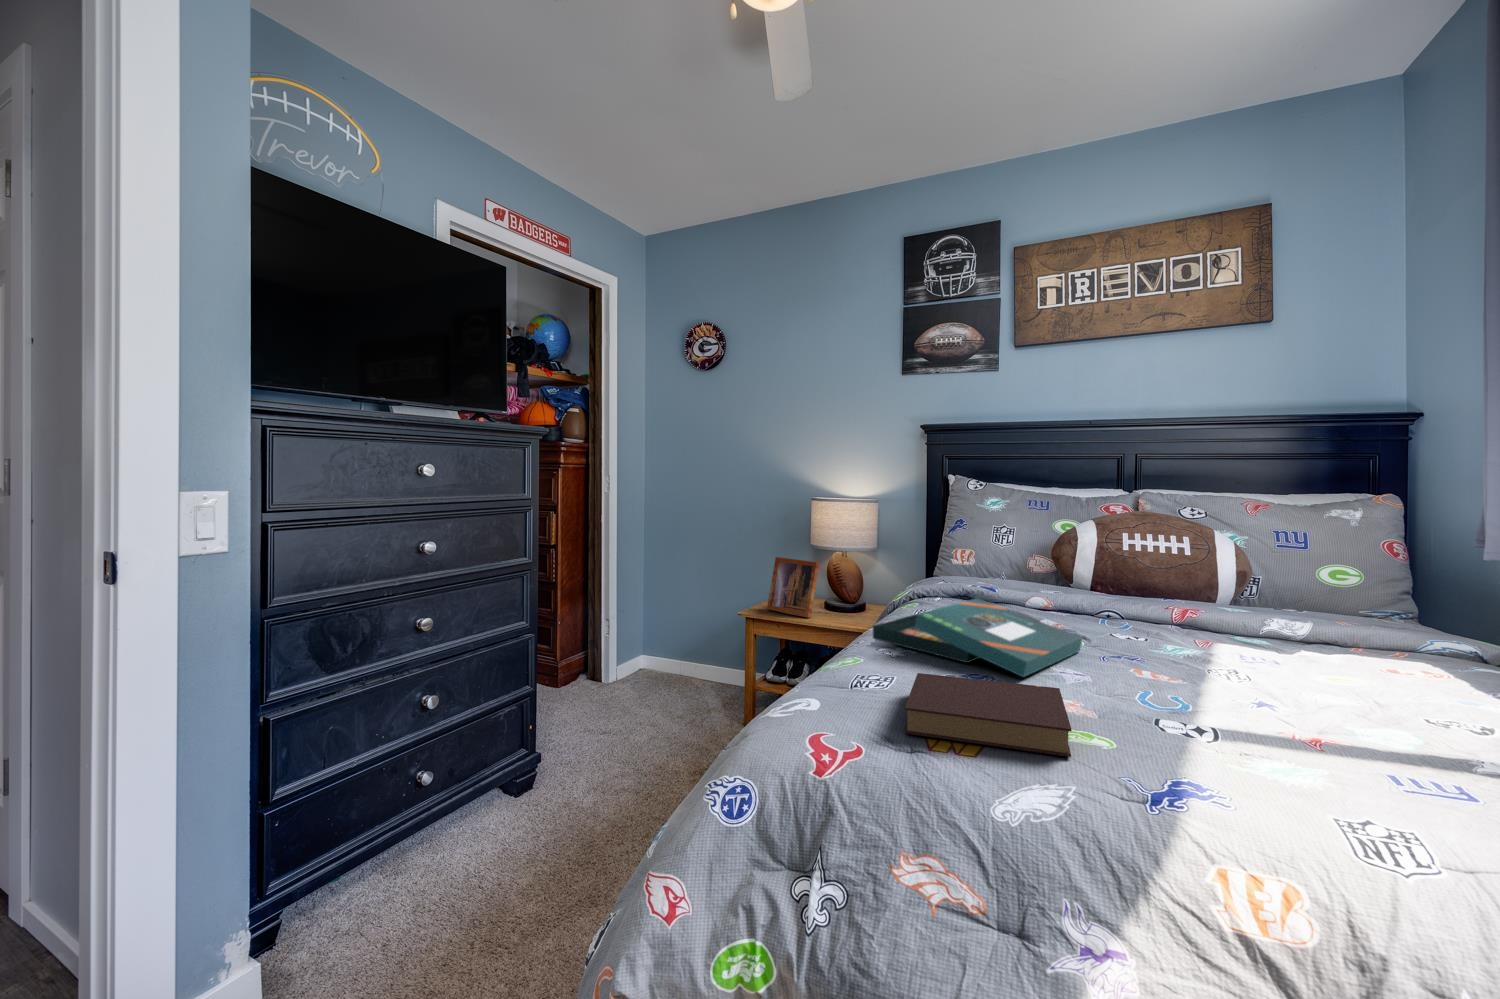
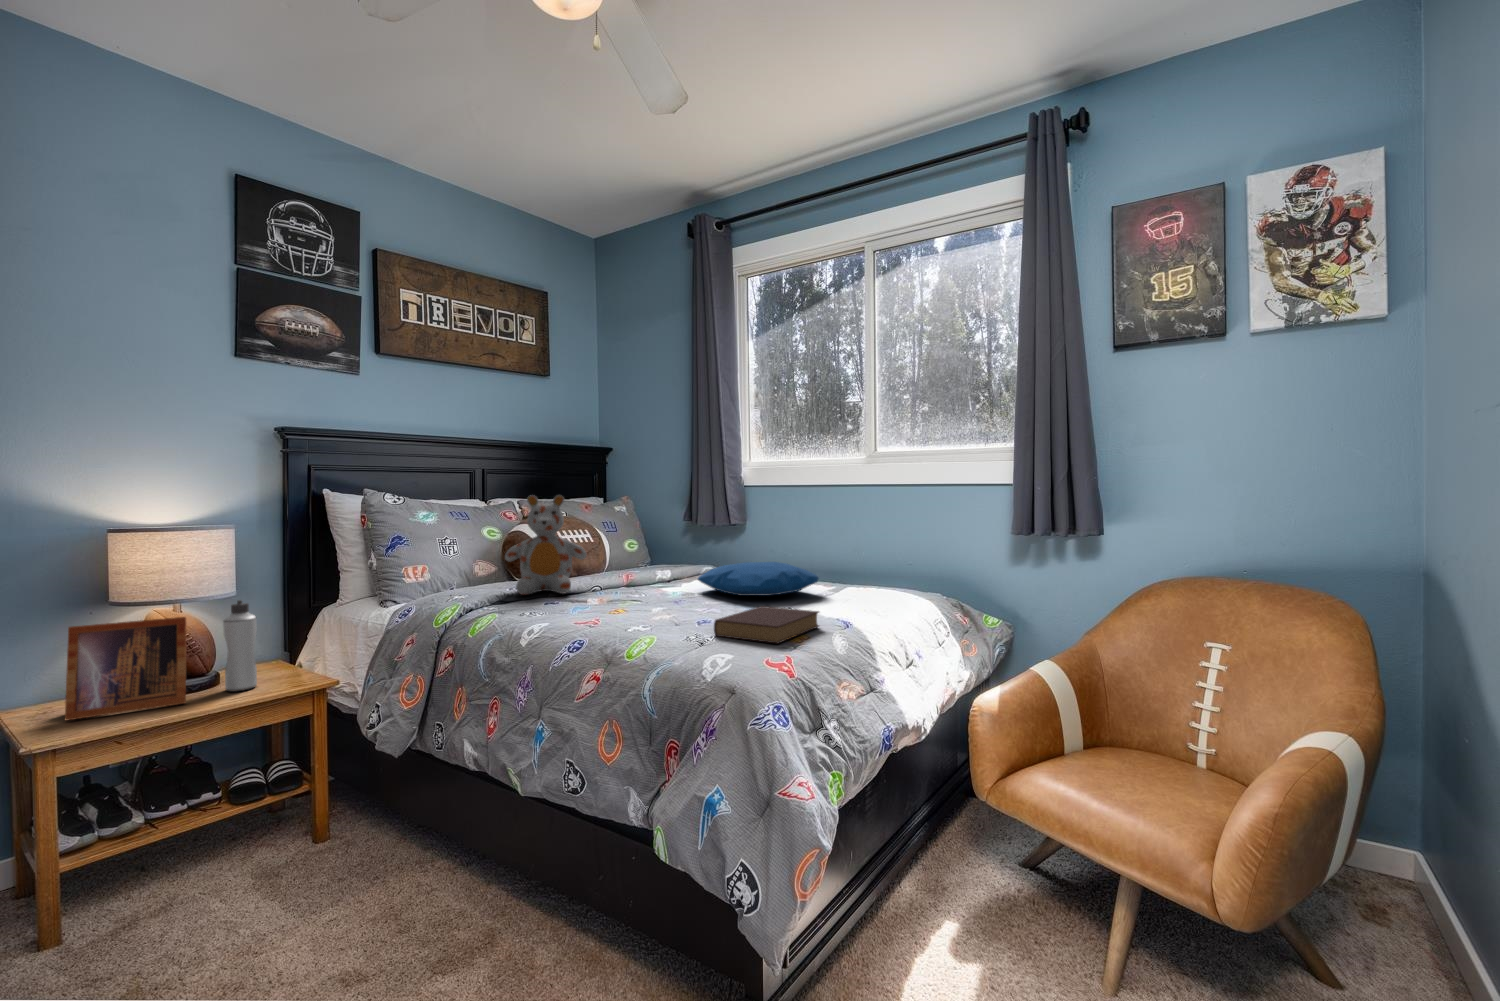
stuffed bear: none [983,488,1083,605] -> present [505,495,587,595]
water bottle: none [835,557,854,621] -> present [223,600,257,692]
board game: present [873,598,1082,677] -> none [557,583,714,630]
pillow: none [1164,621,1426,711] -> present [698,562,819,596]

